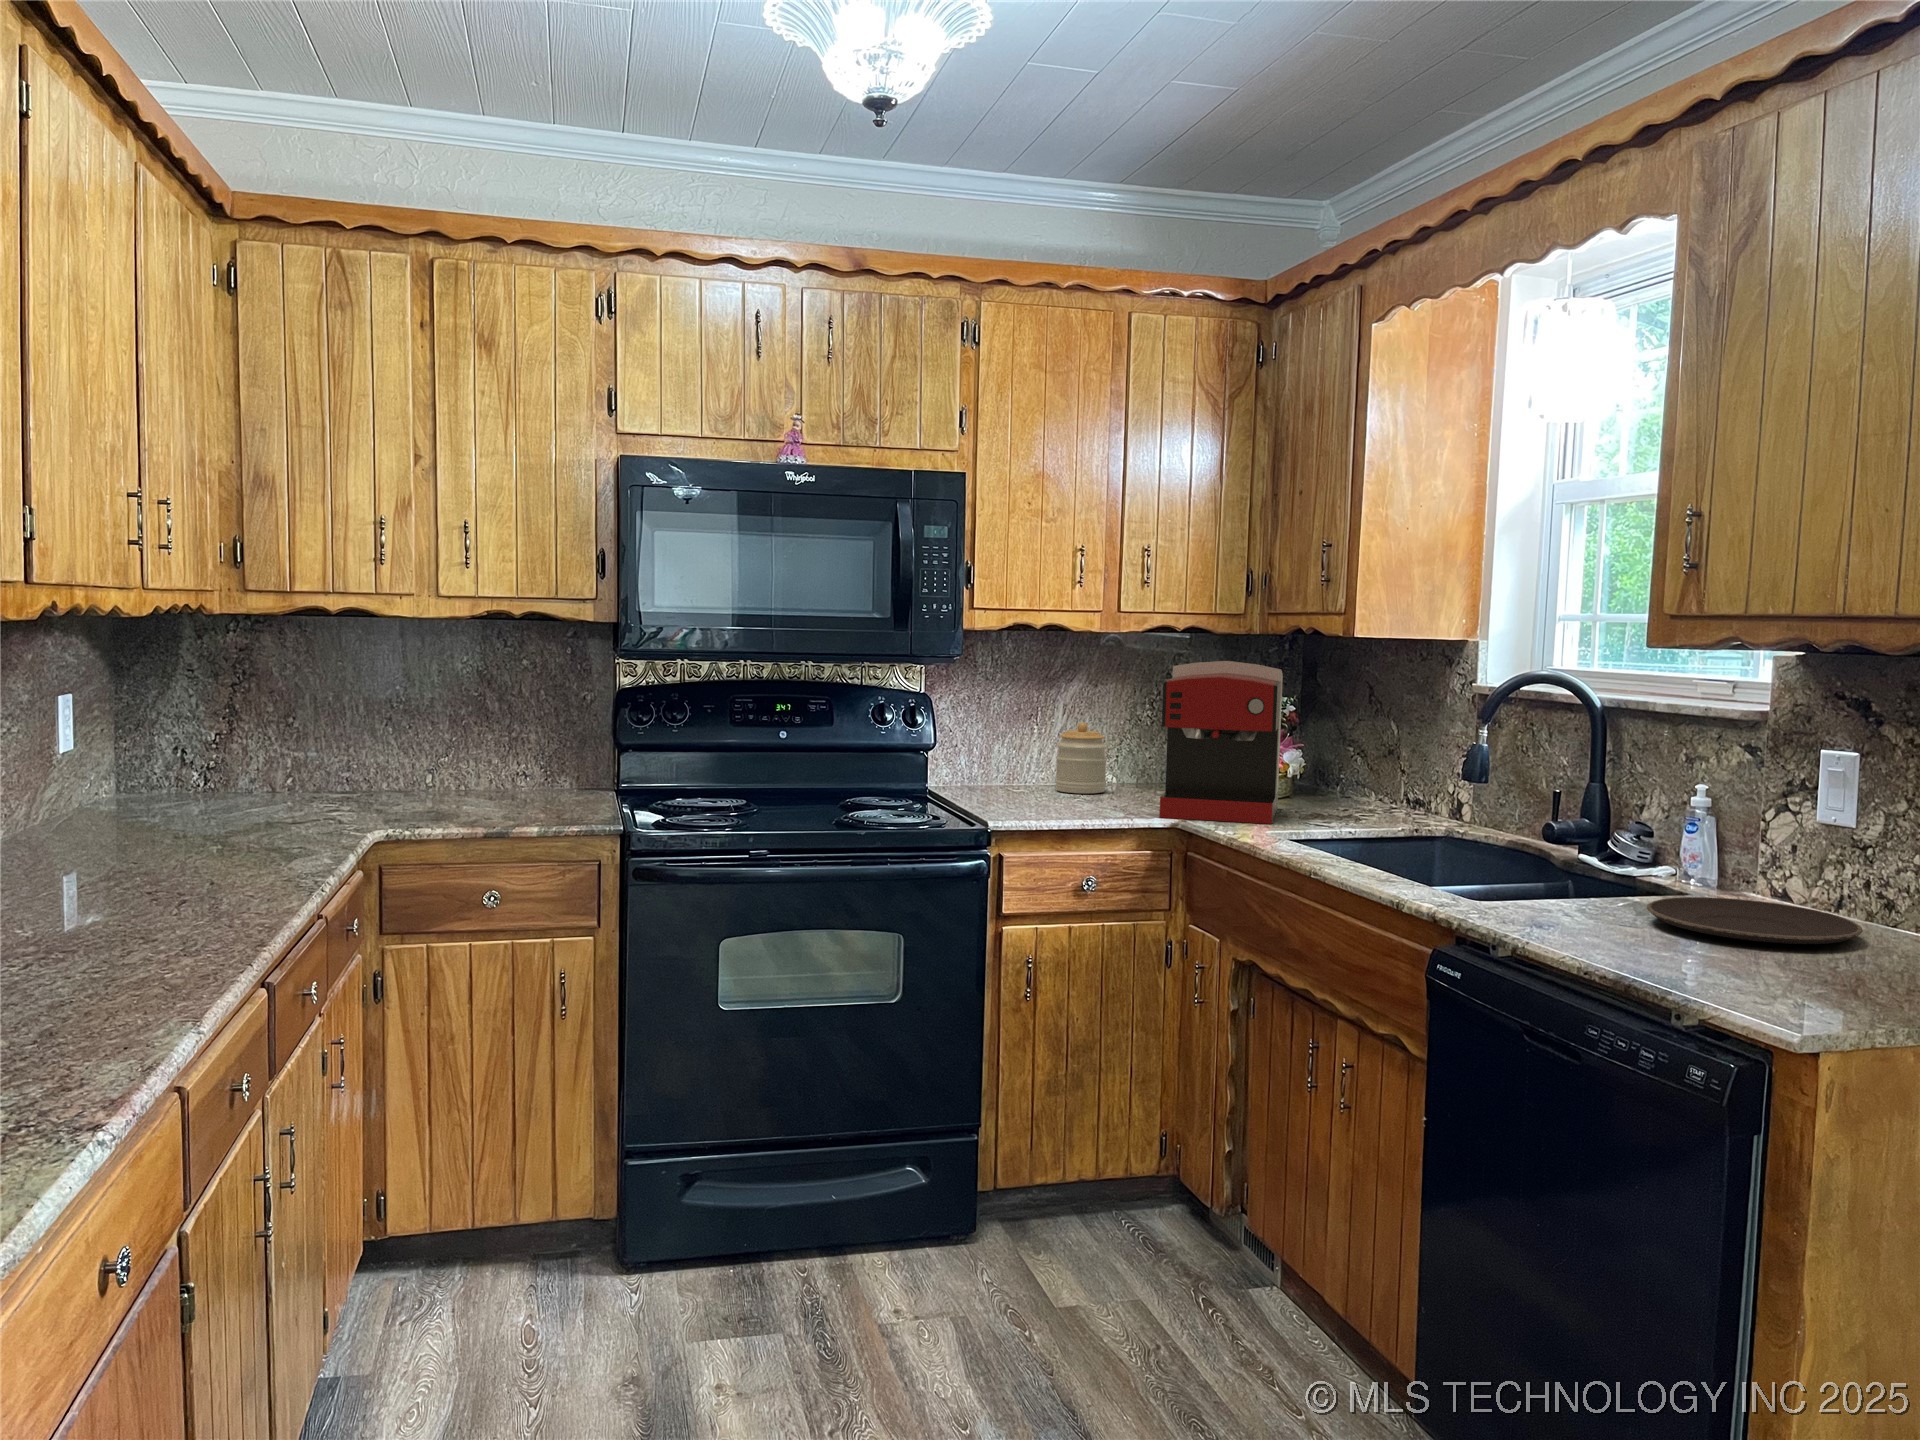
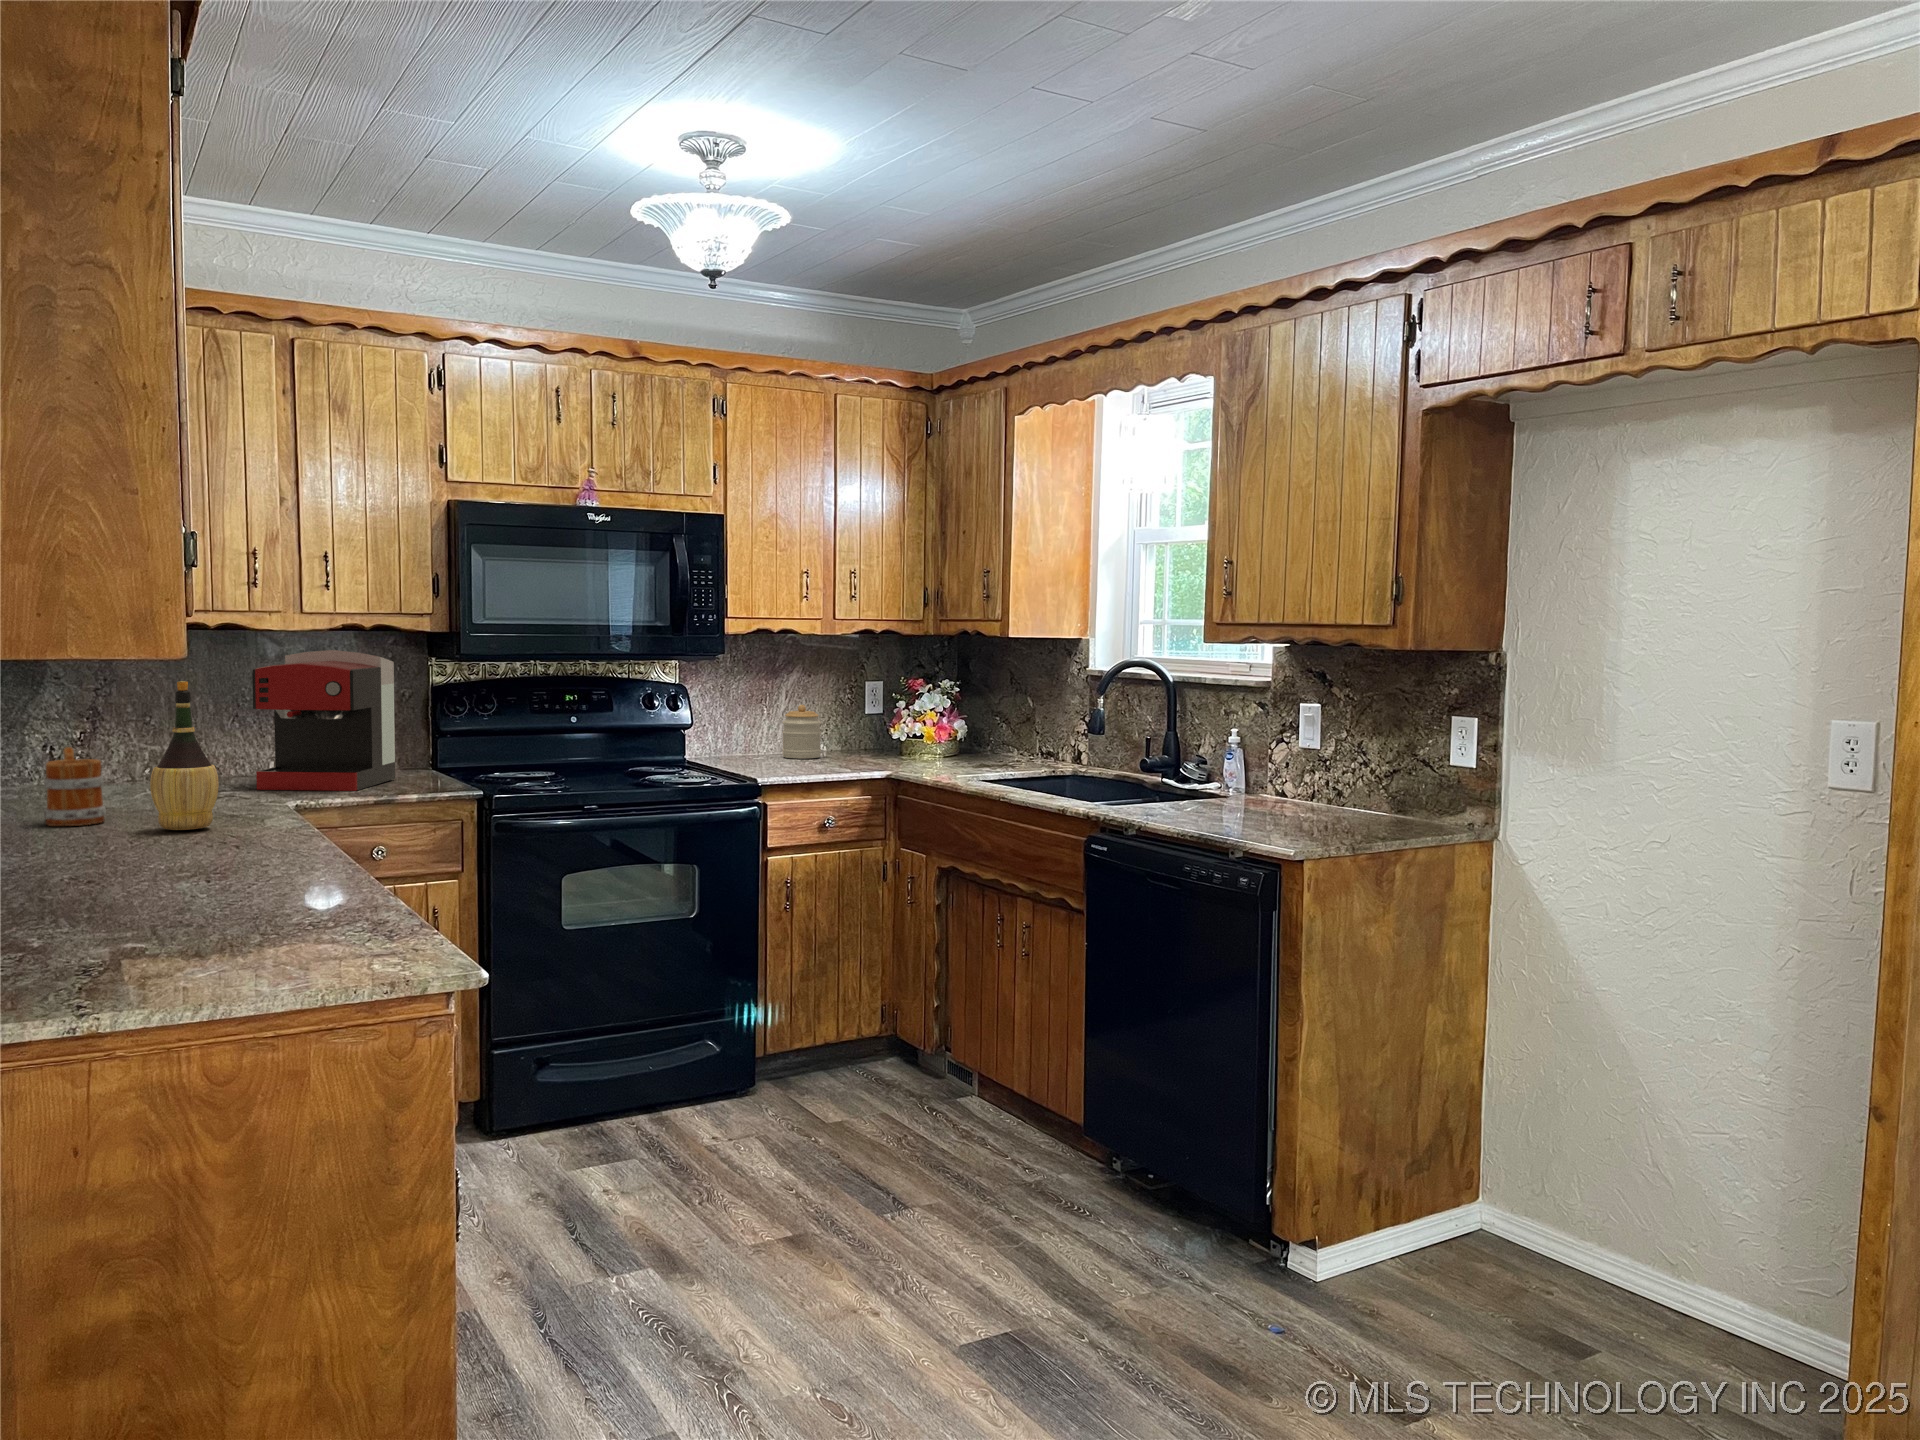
coffee maker: present [1159,661,1283,824] -> present [252,650,395,791]
wine bottle: none [139,679,227,872] -> present [150,681,219,830]
mug: none [46,758,123,858] -> present [44,747,106,826]
plate: present [1647,897,1863,944] -> none [1209,796,1326,816]

